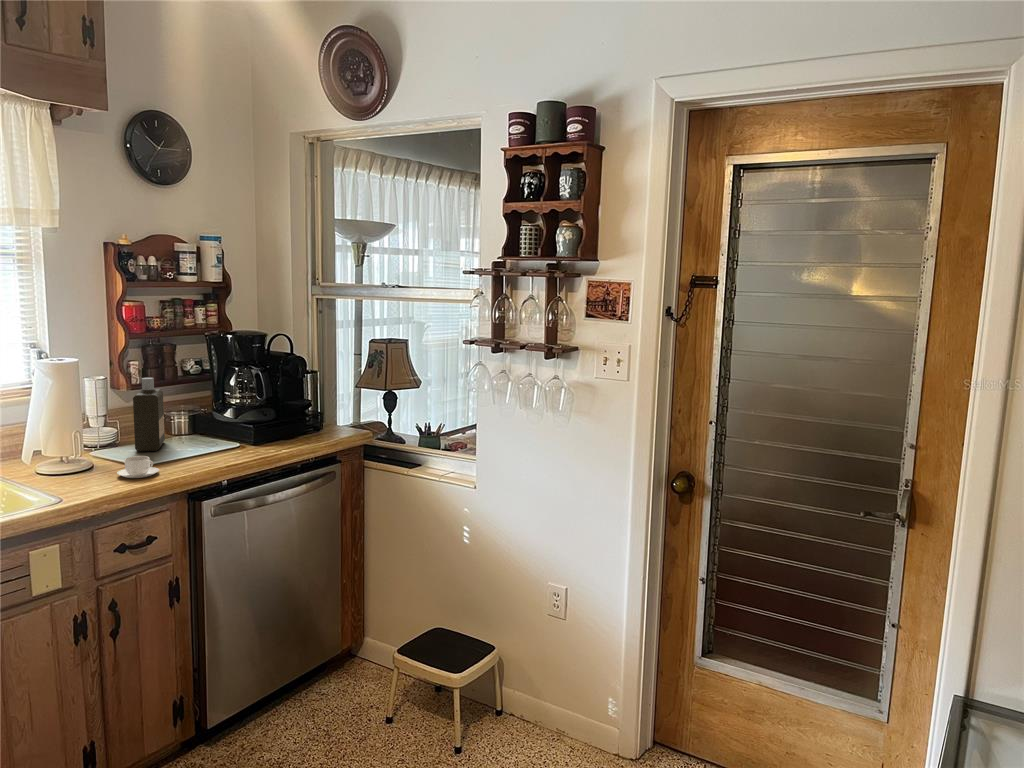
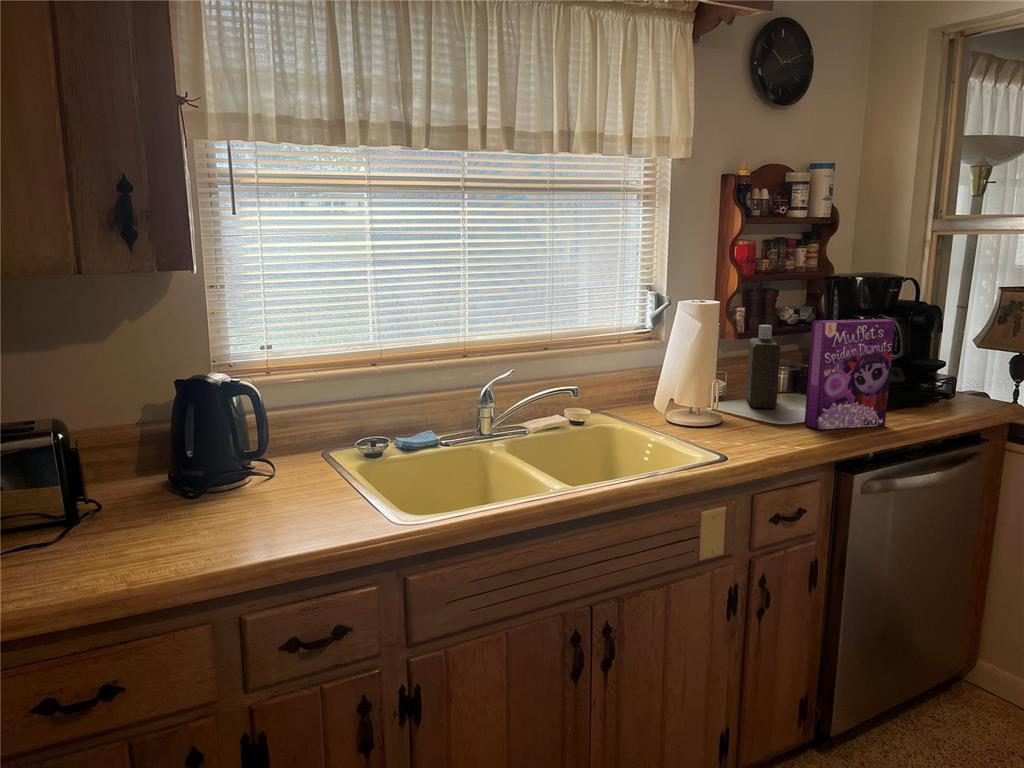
cereal box: none [166,371,240,467] -> present [804,319,895,430]
coffee cup: present [117,456,159,478] -> none [760,414,806,439]

